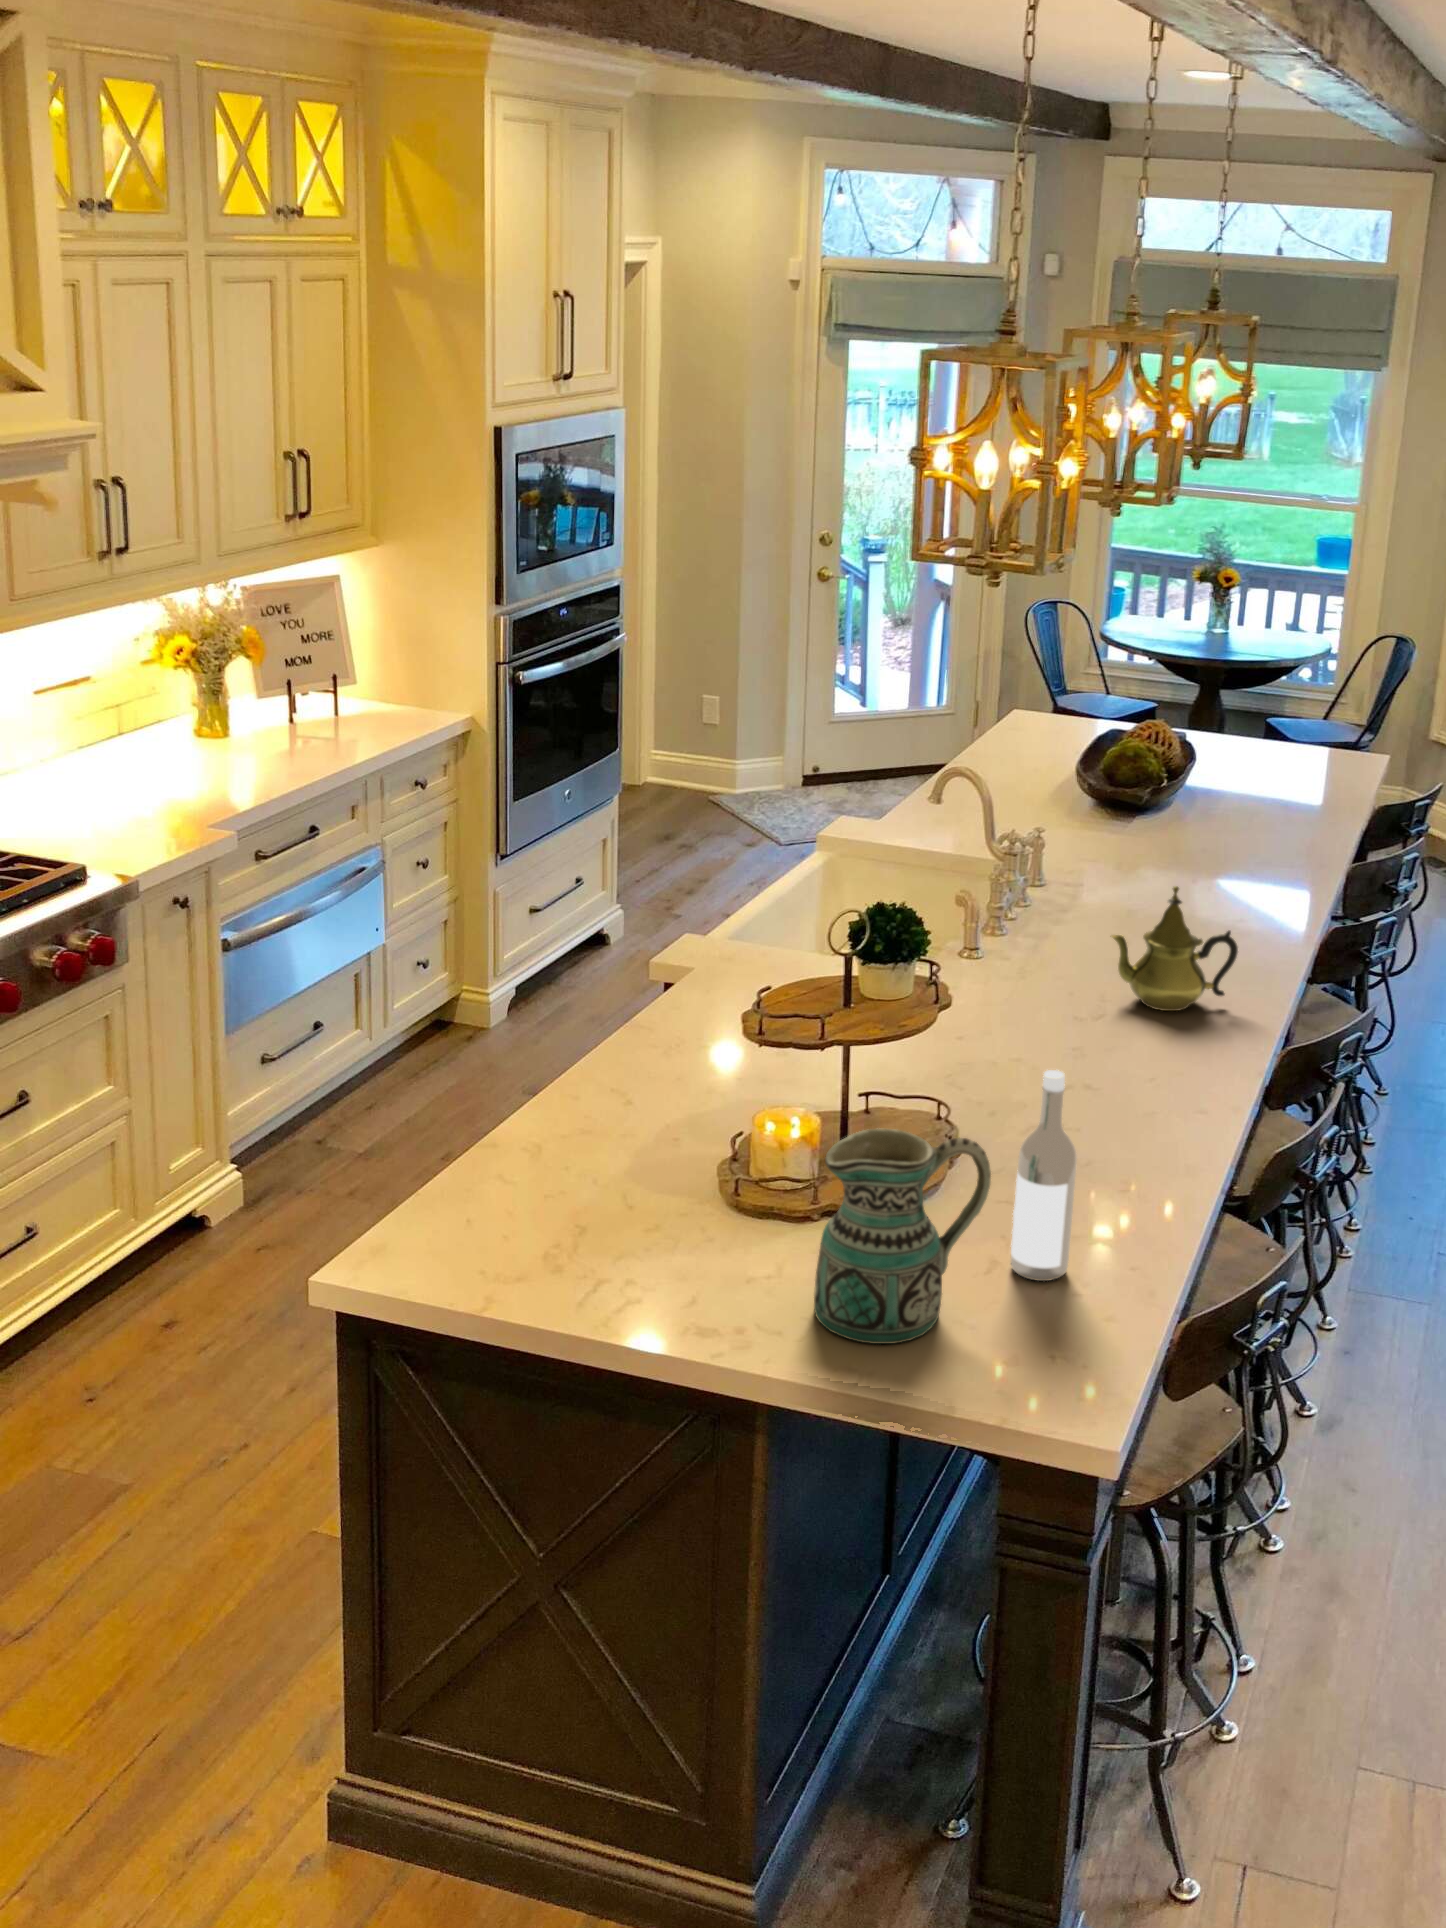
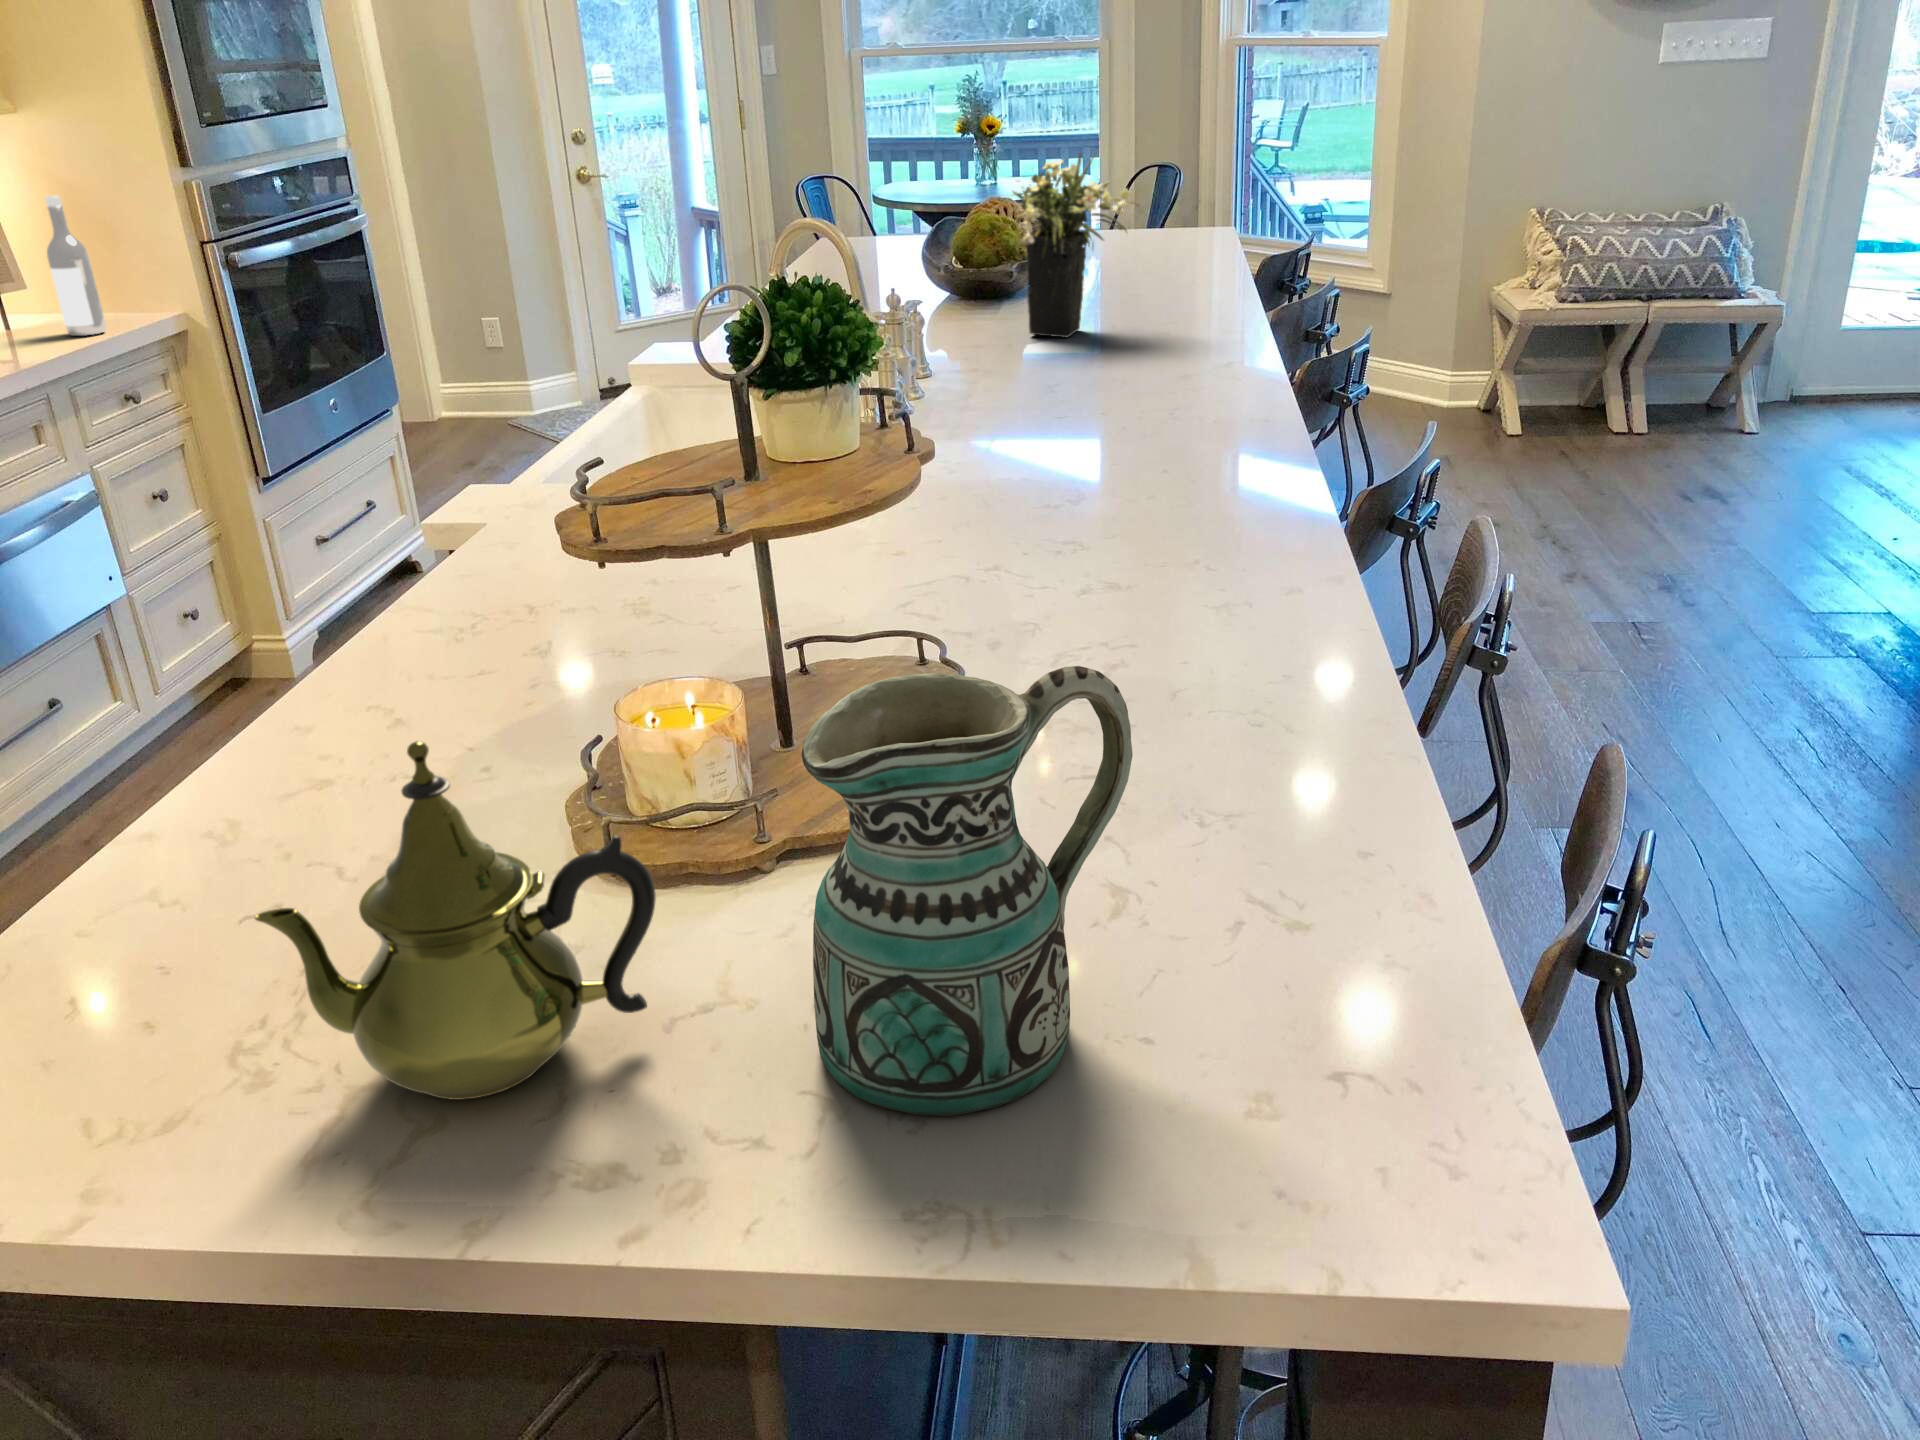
flower arrangement: none [1138,712,1256,859] -> present [1012,153,1139,338]
teapot: present [1112,886,1238,1011] -> present [255,741,656,1100]
wine bottle: present [1011,1070,1077,1281] -> present [45,196,106,336]

